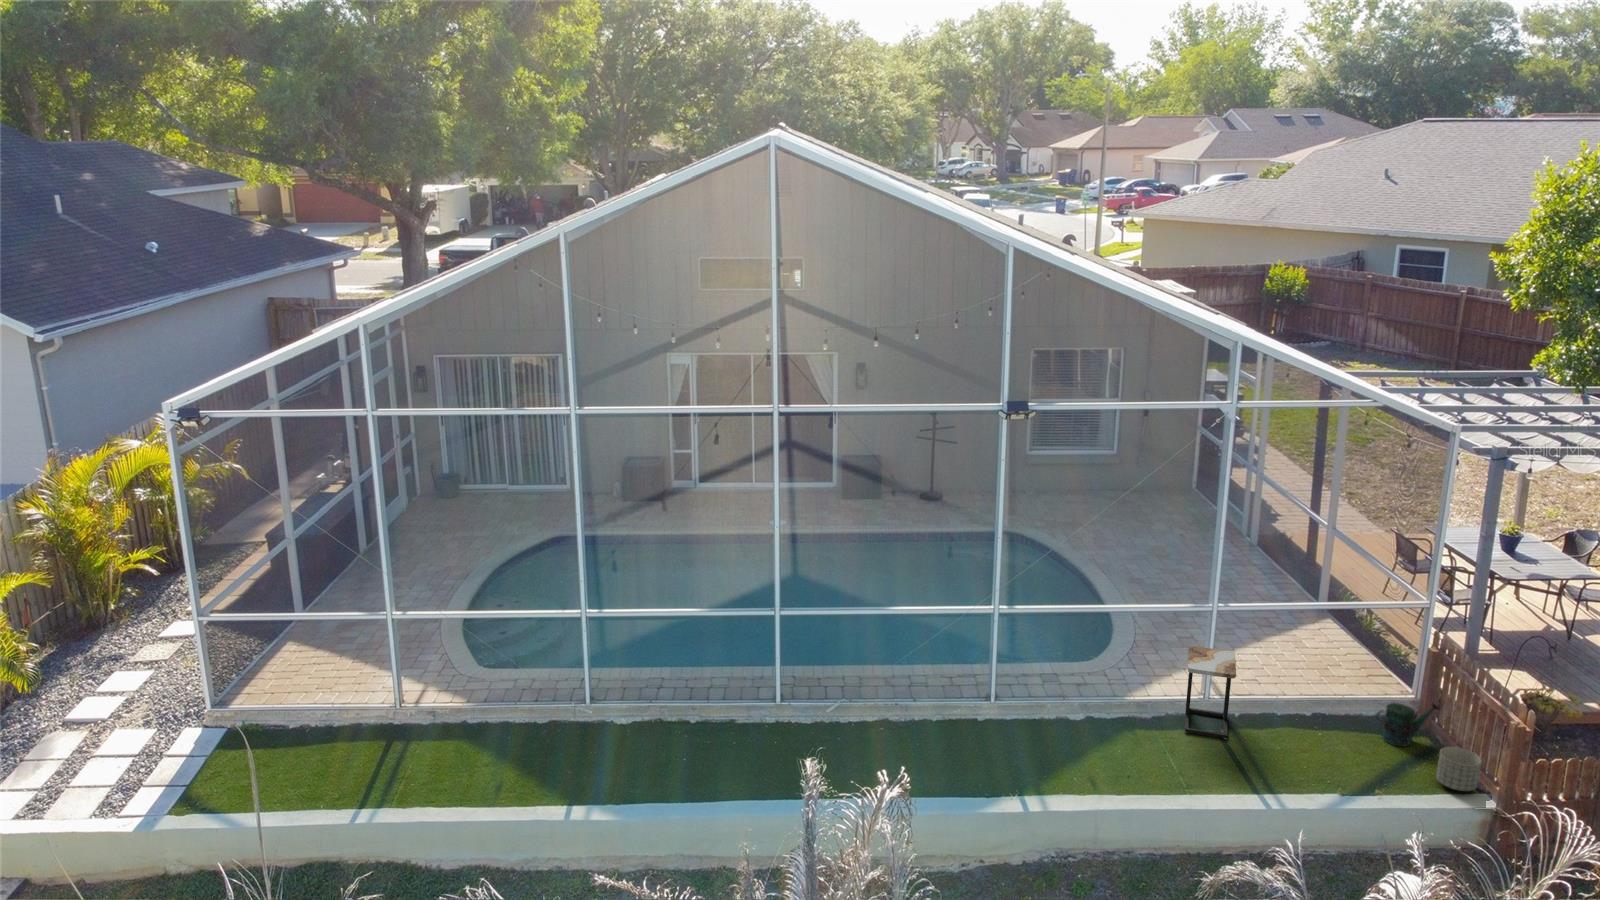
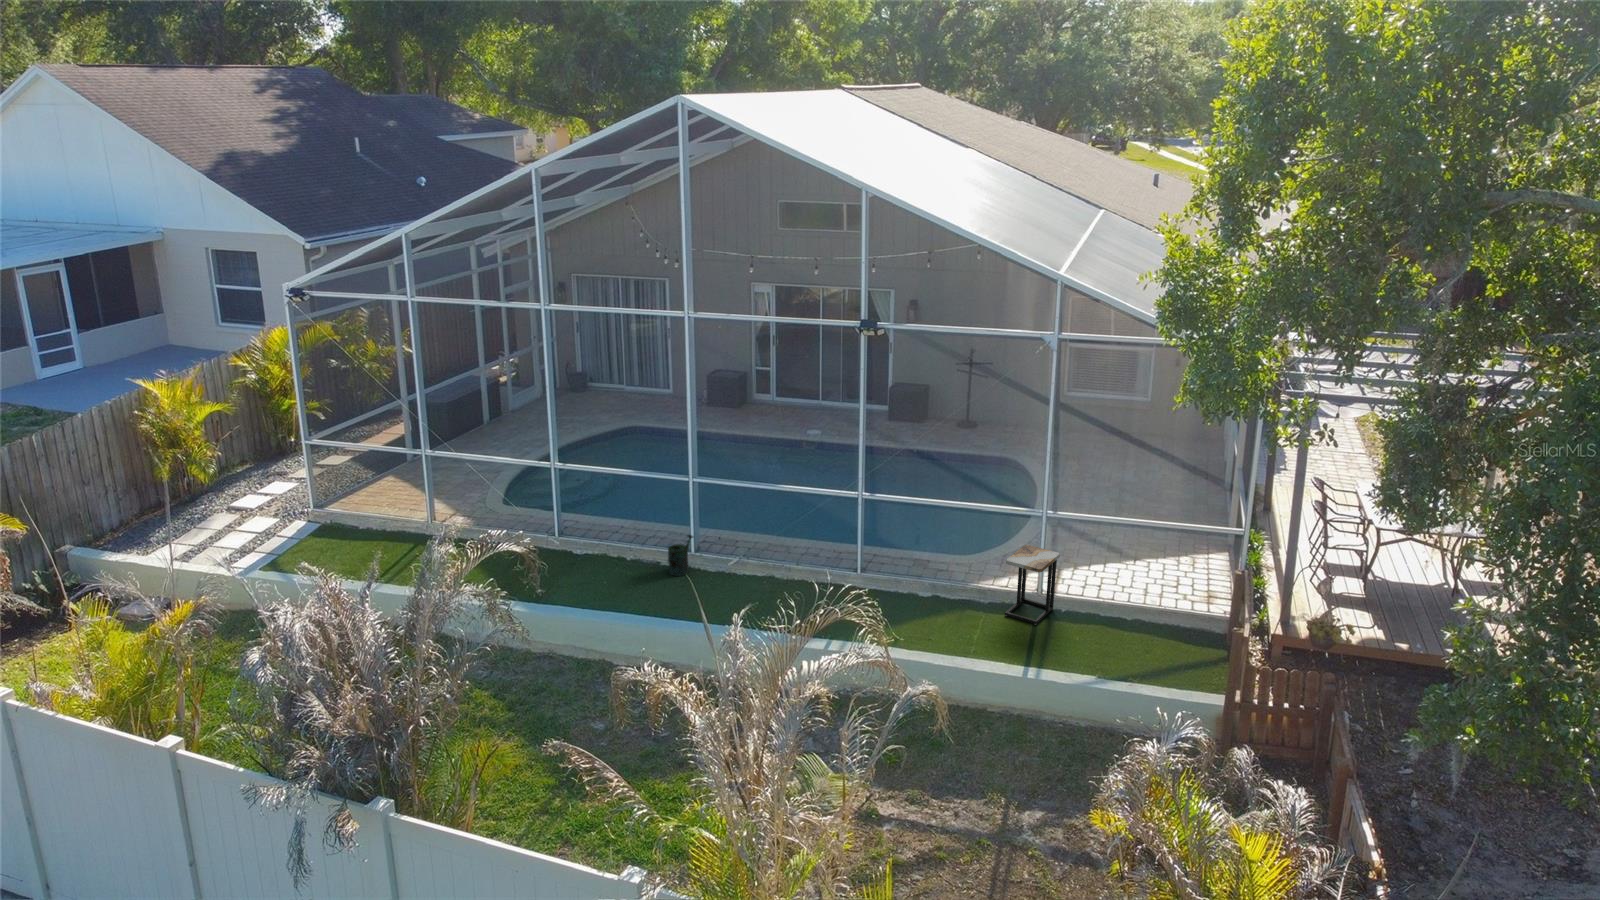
watering can: present [1376,703,1439,747] -> present [668,535,693,576]
planter: present [1436,747,1481,791] -> none [1188,651,1224,689]

